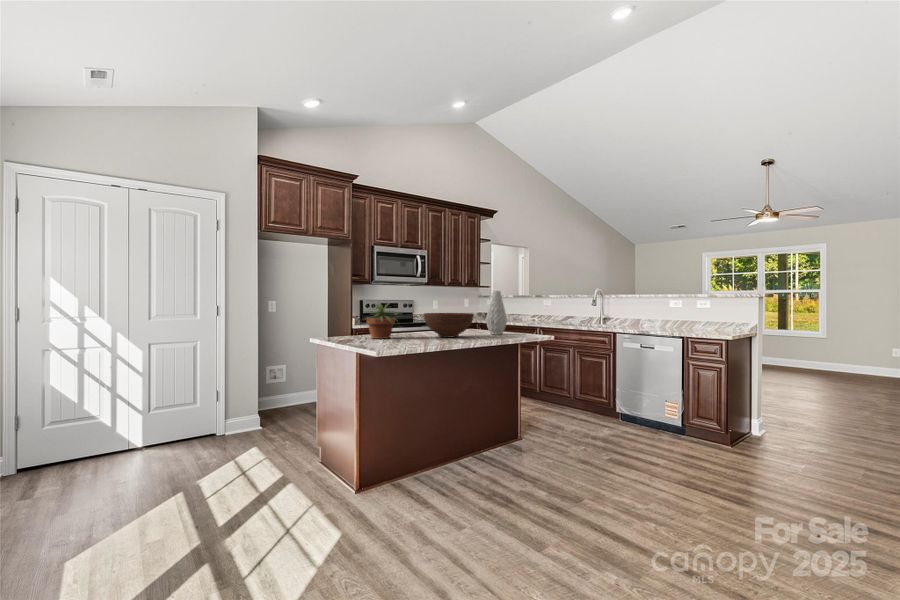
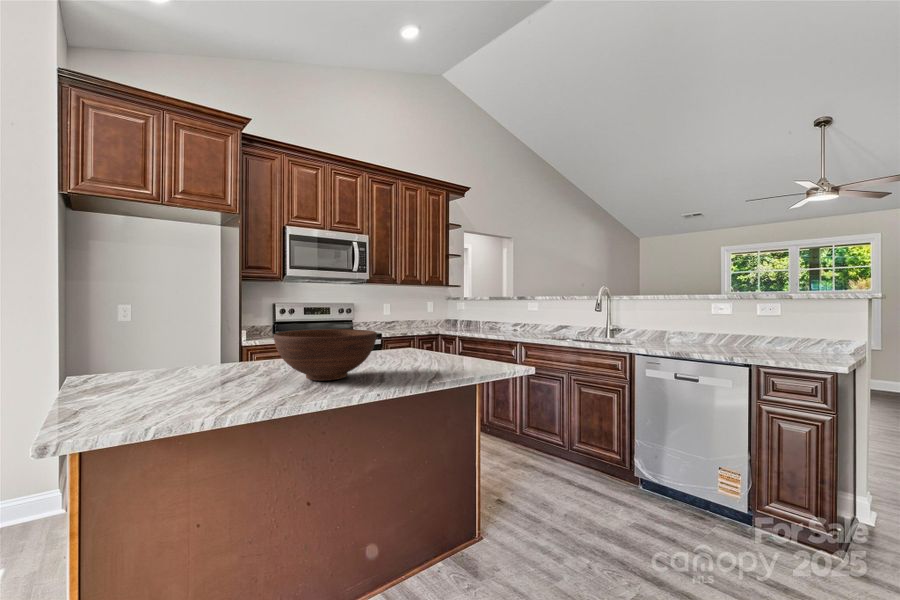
vase: present [486,291,507,335] -> none [411,289,450,369]
potted plant: present [366,304,396,339] -> none [135,309,243,385]

